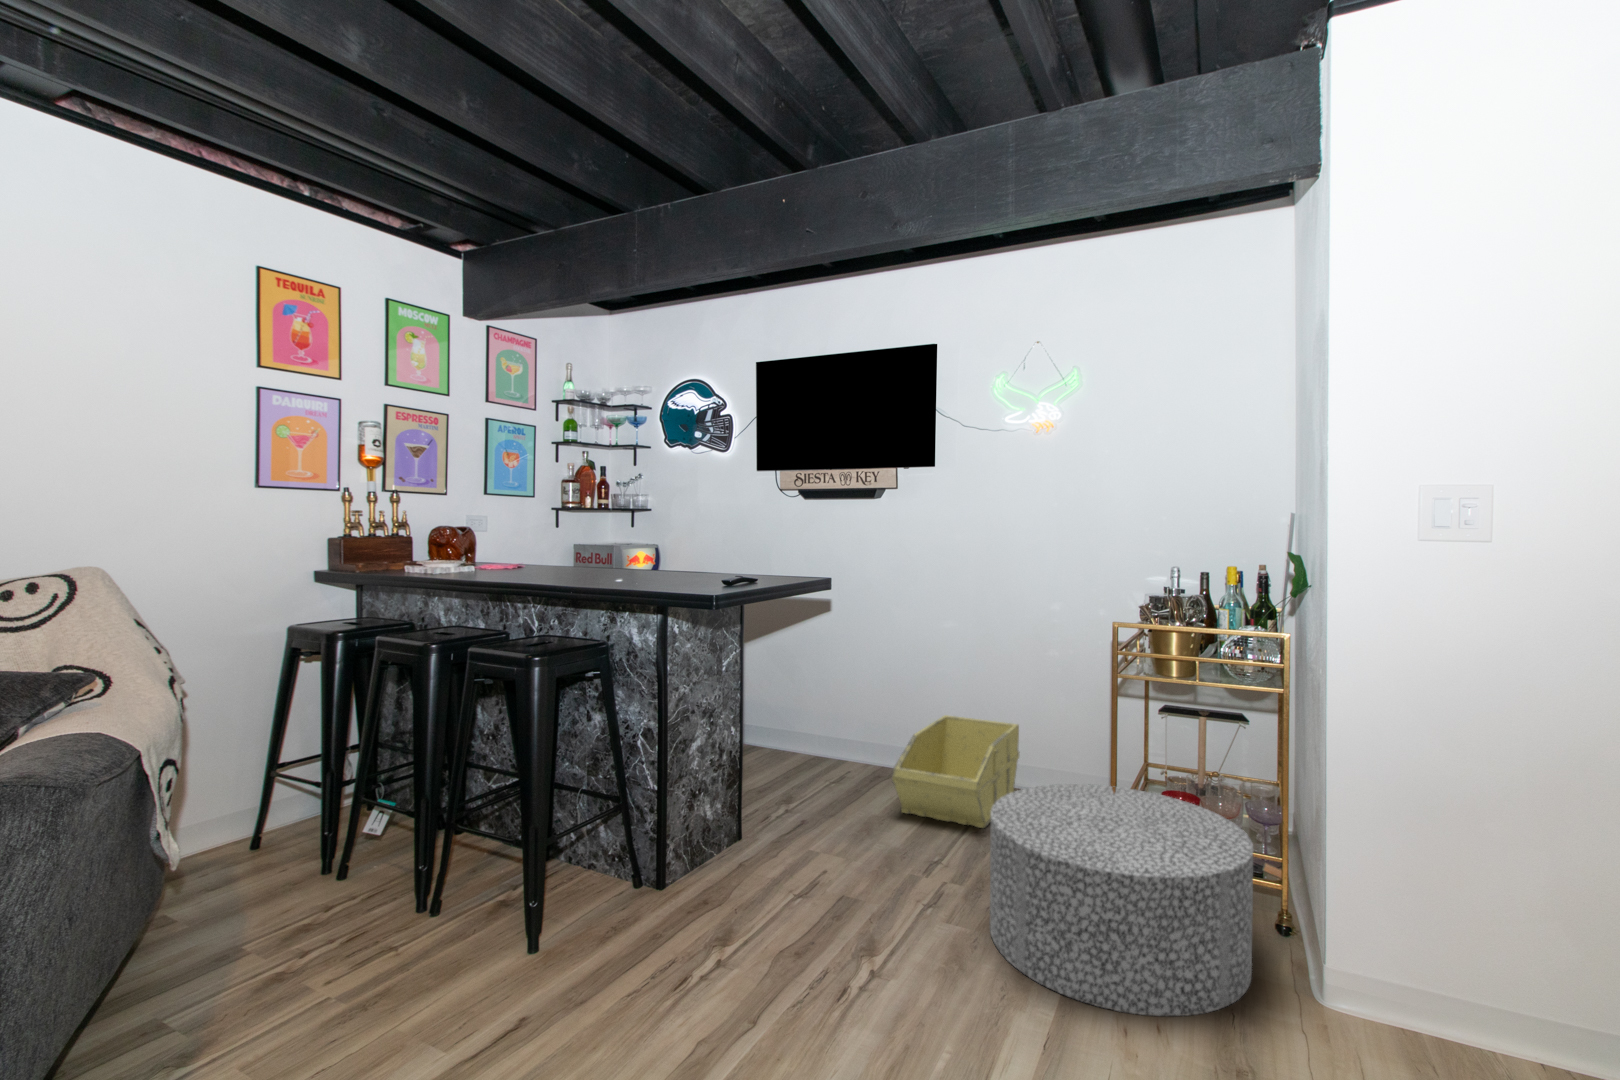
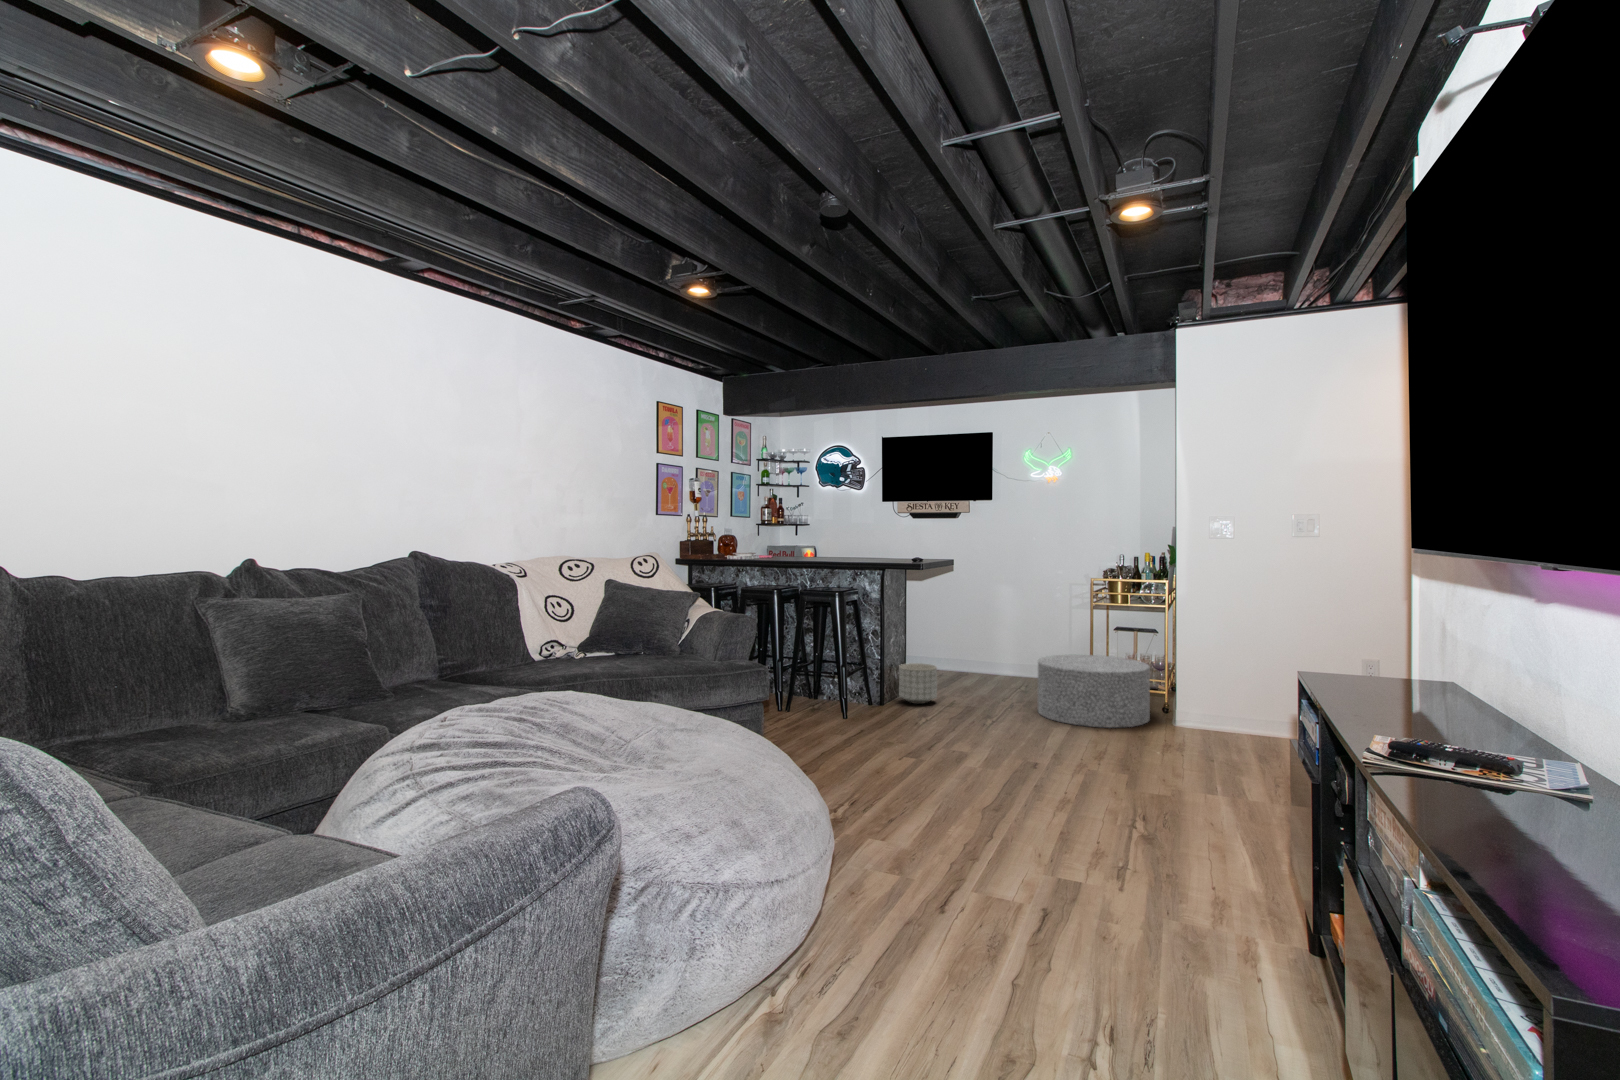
storage bin: present [892,715,1019,828] -> none [978,639,1042,689]
planter: none [705,790,784,886] -> present [899,663,937,704]

